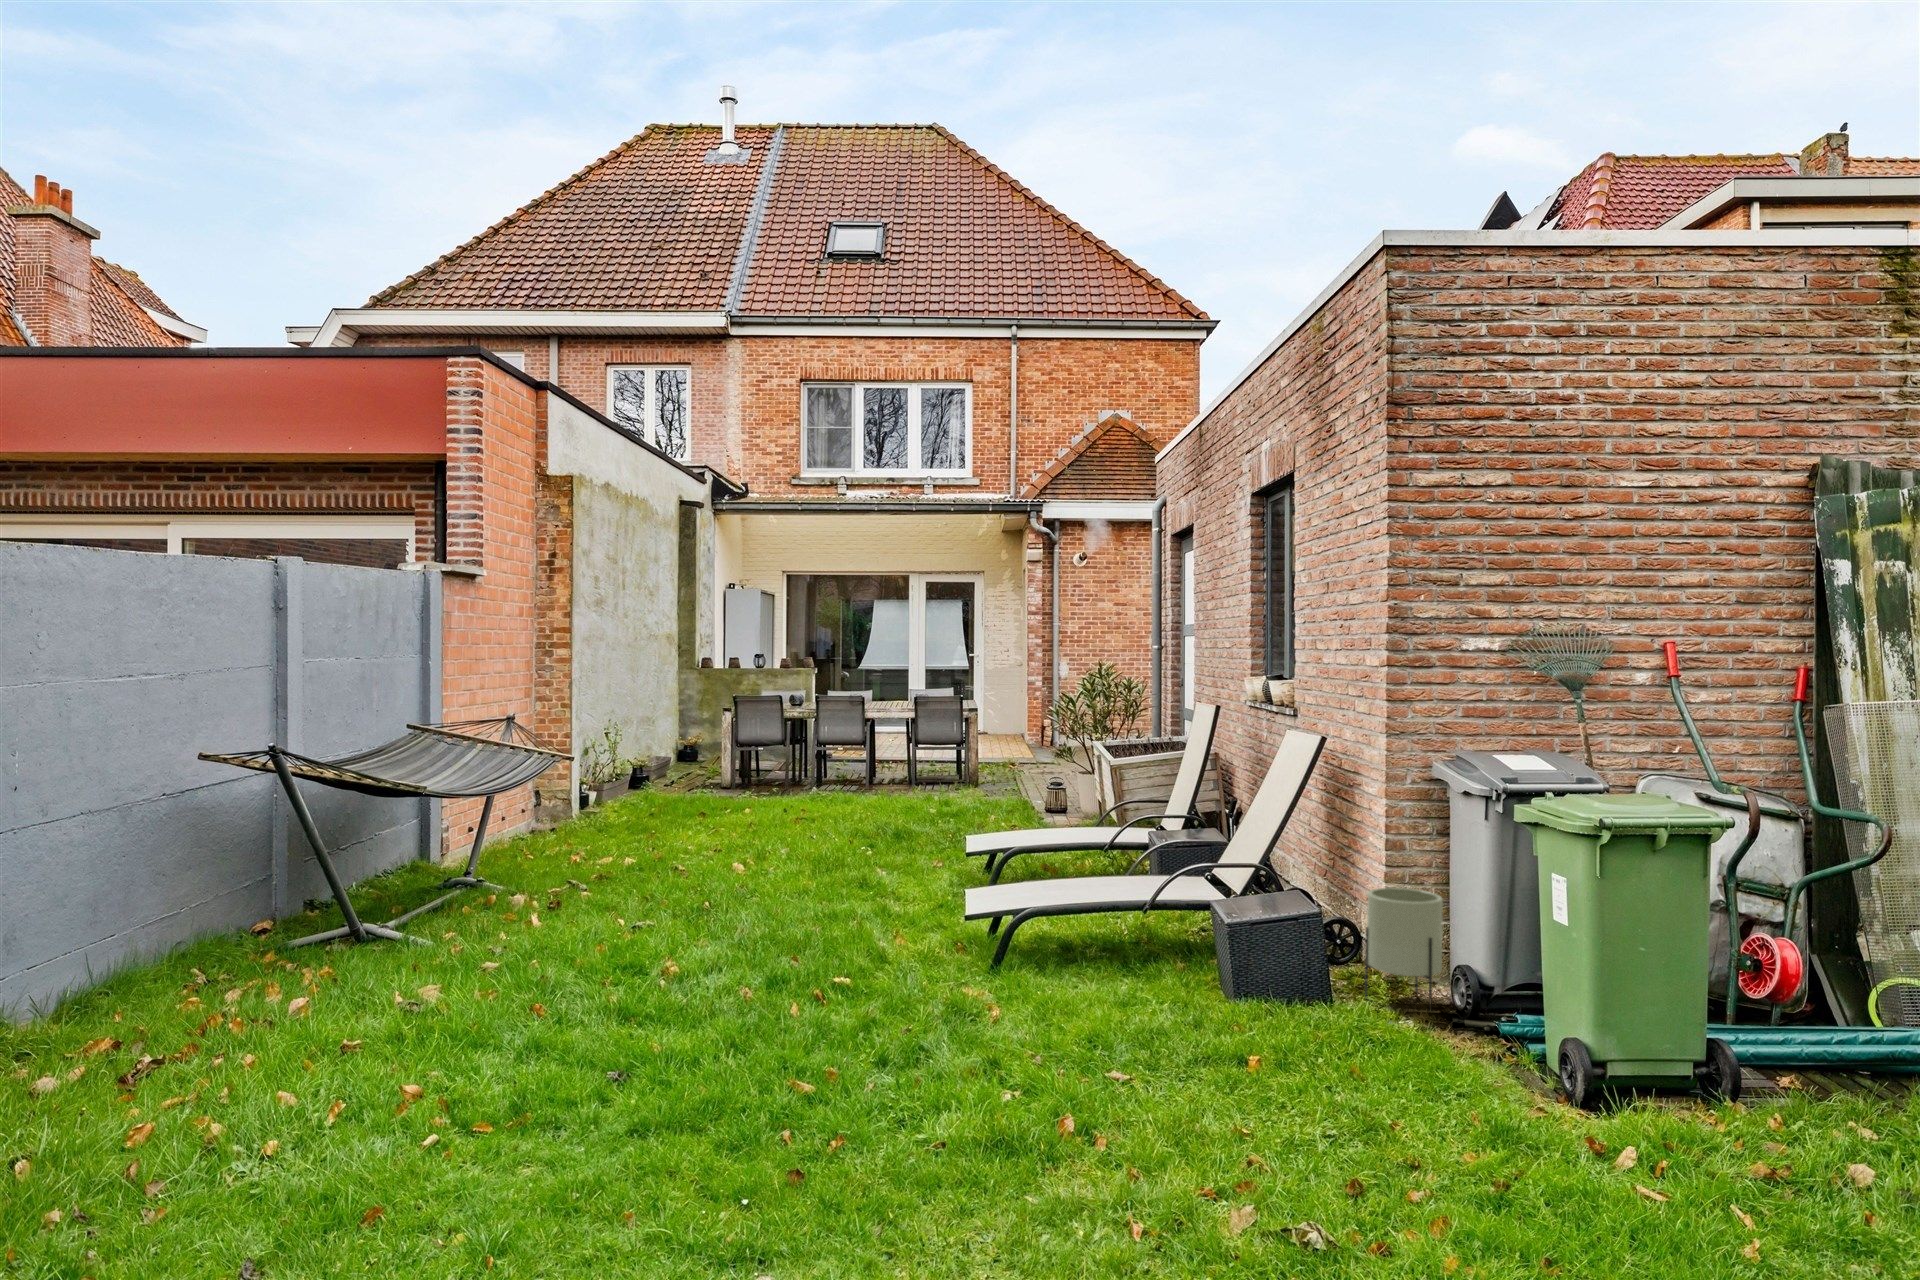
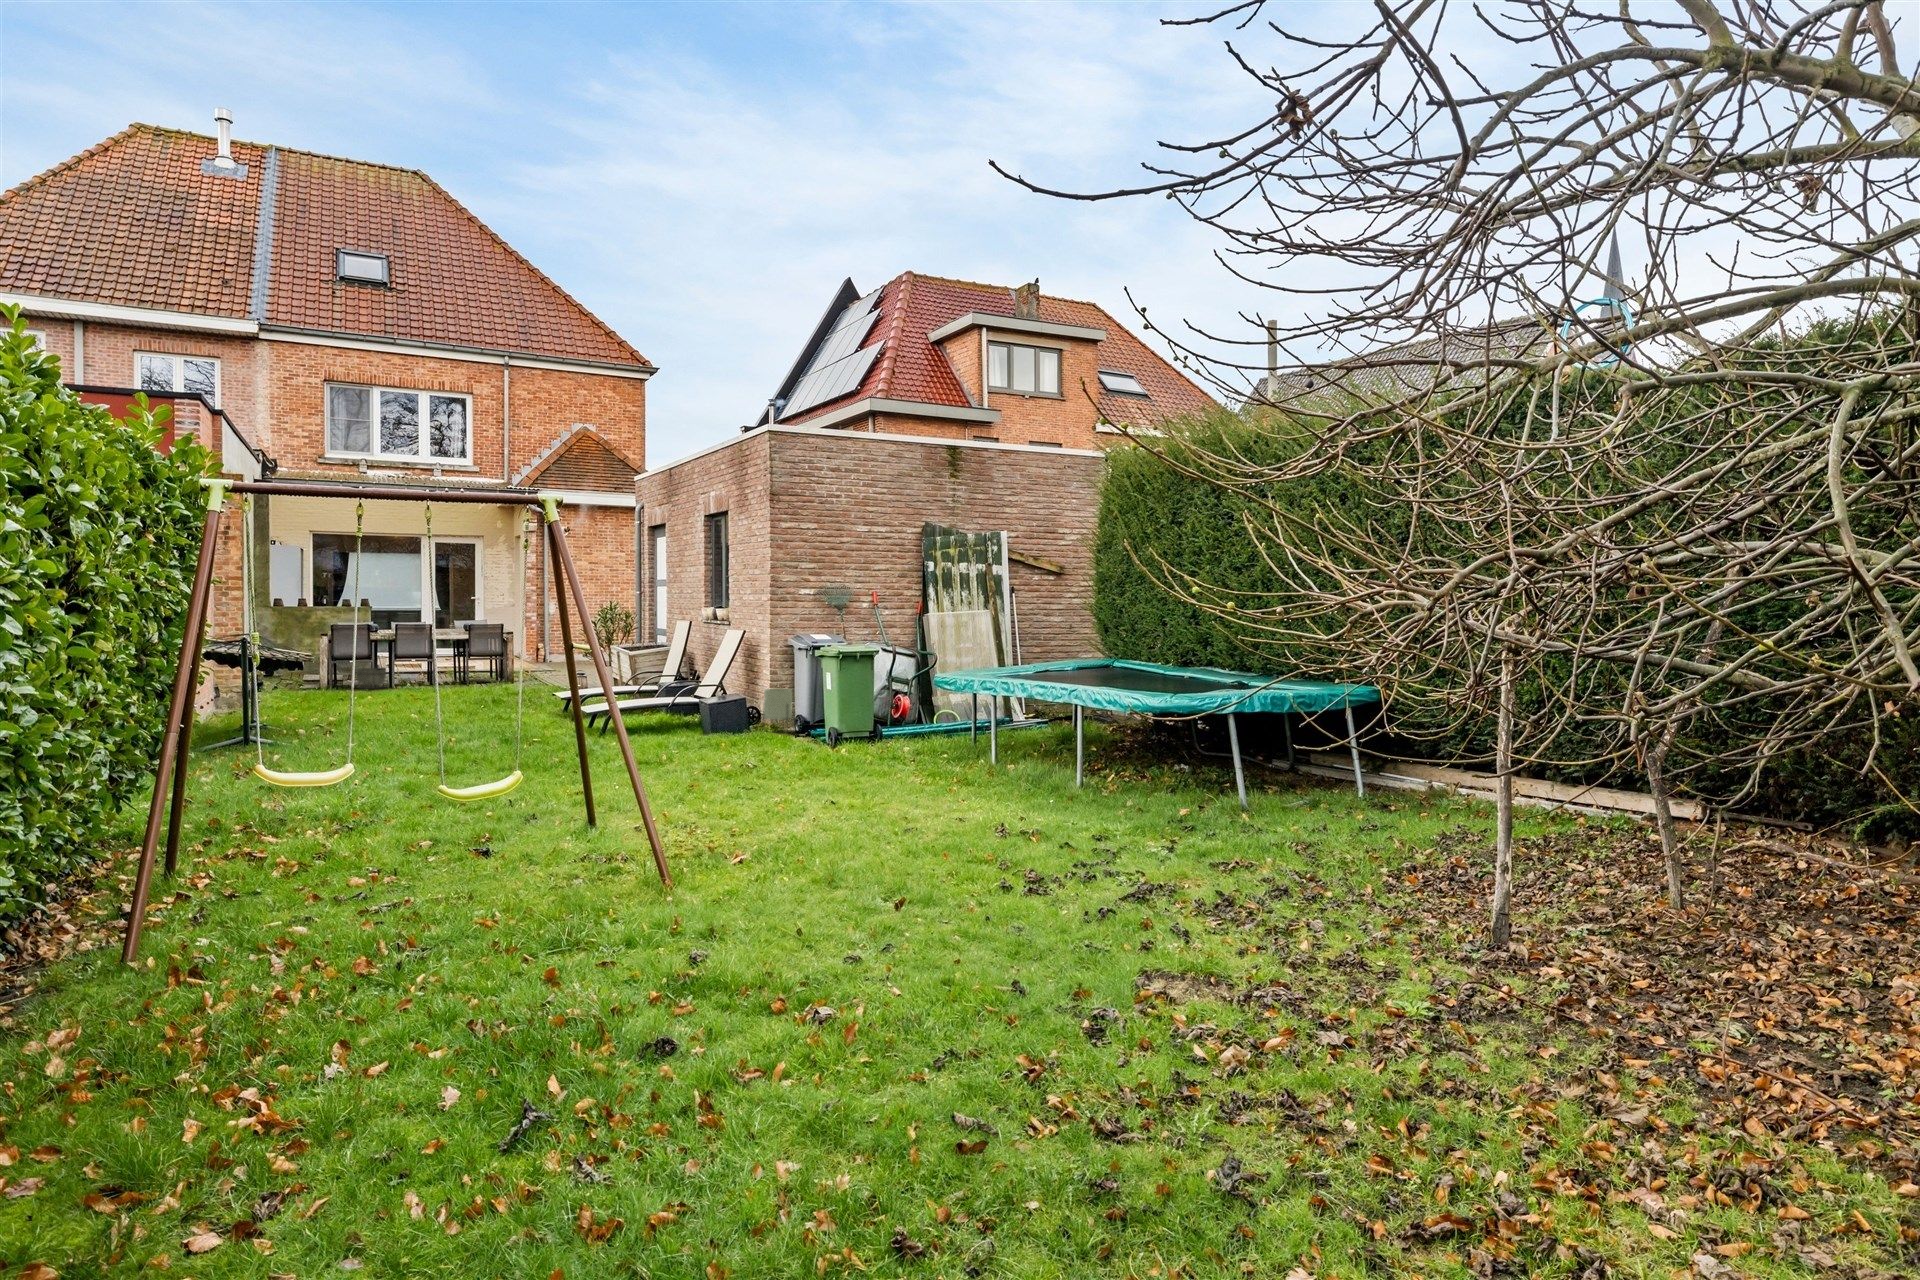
wooden bucket: none [760,743,807,783] -> present [355,667,386,689]

